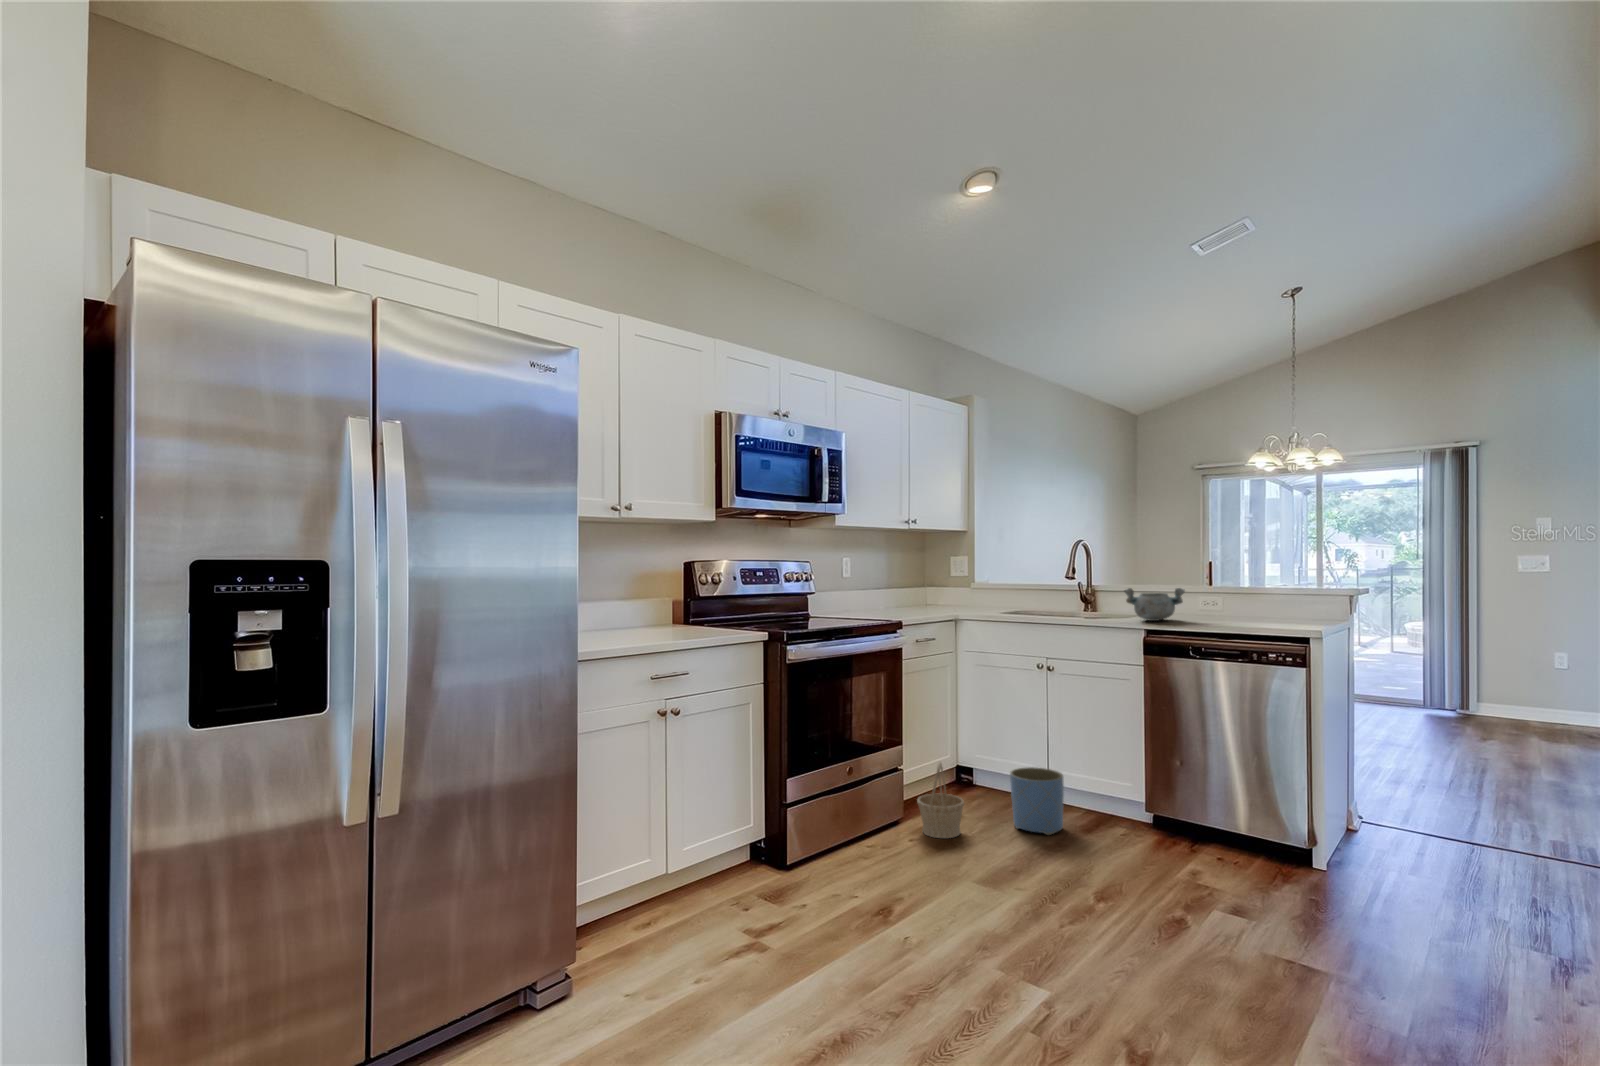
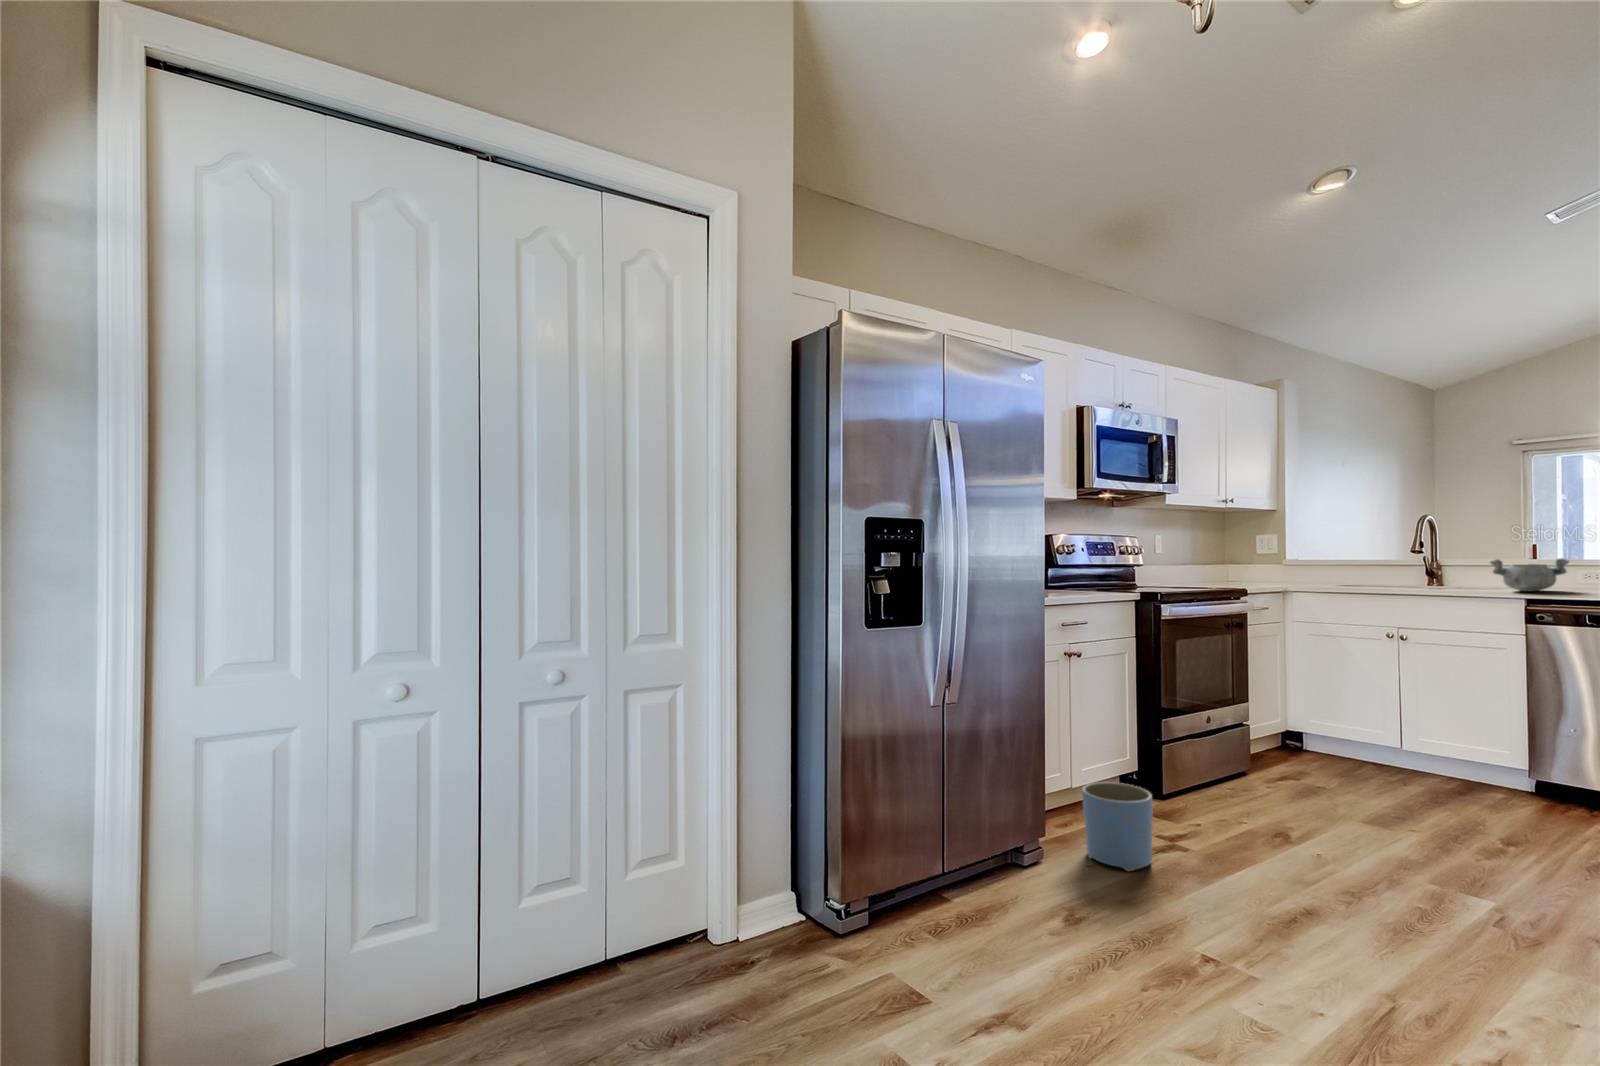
basket: present [917,762,964,838] -> none [1269,717,1322,787]
planter: present [1010,767,1064,835] -> present [1082,782,1153,871]

